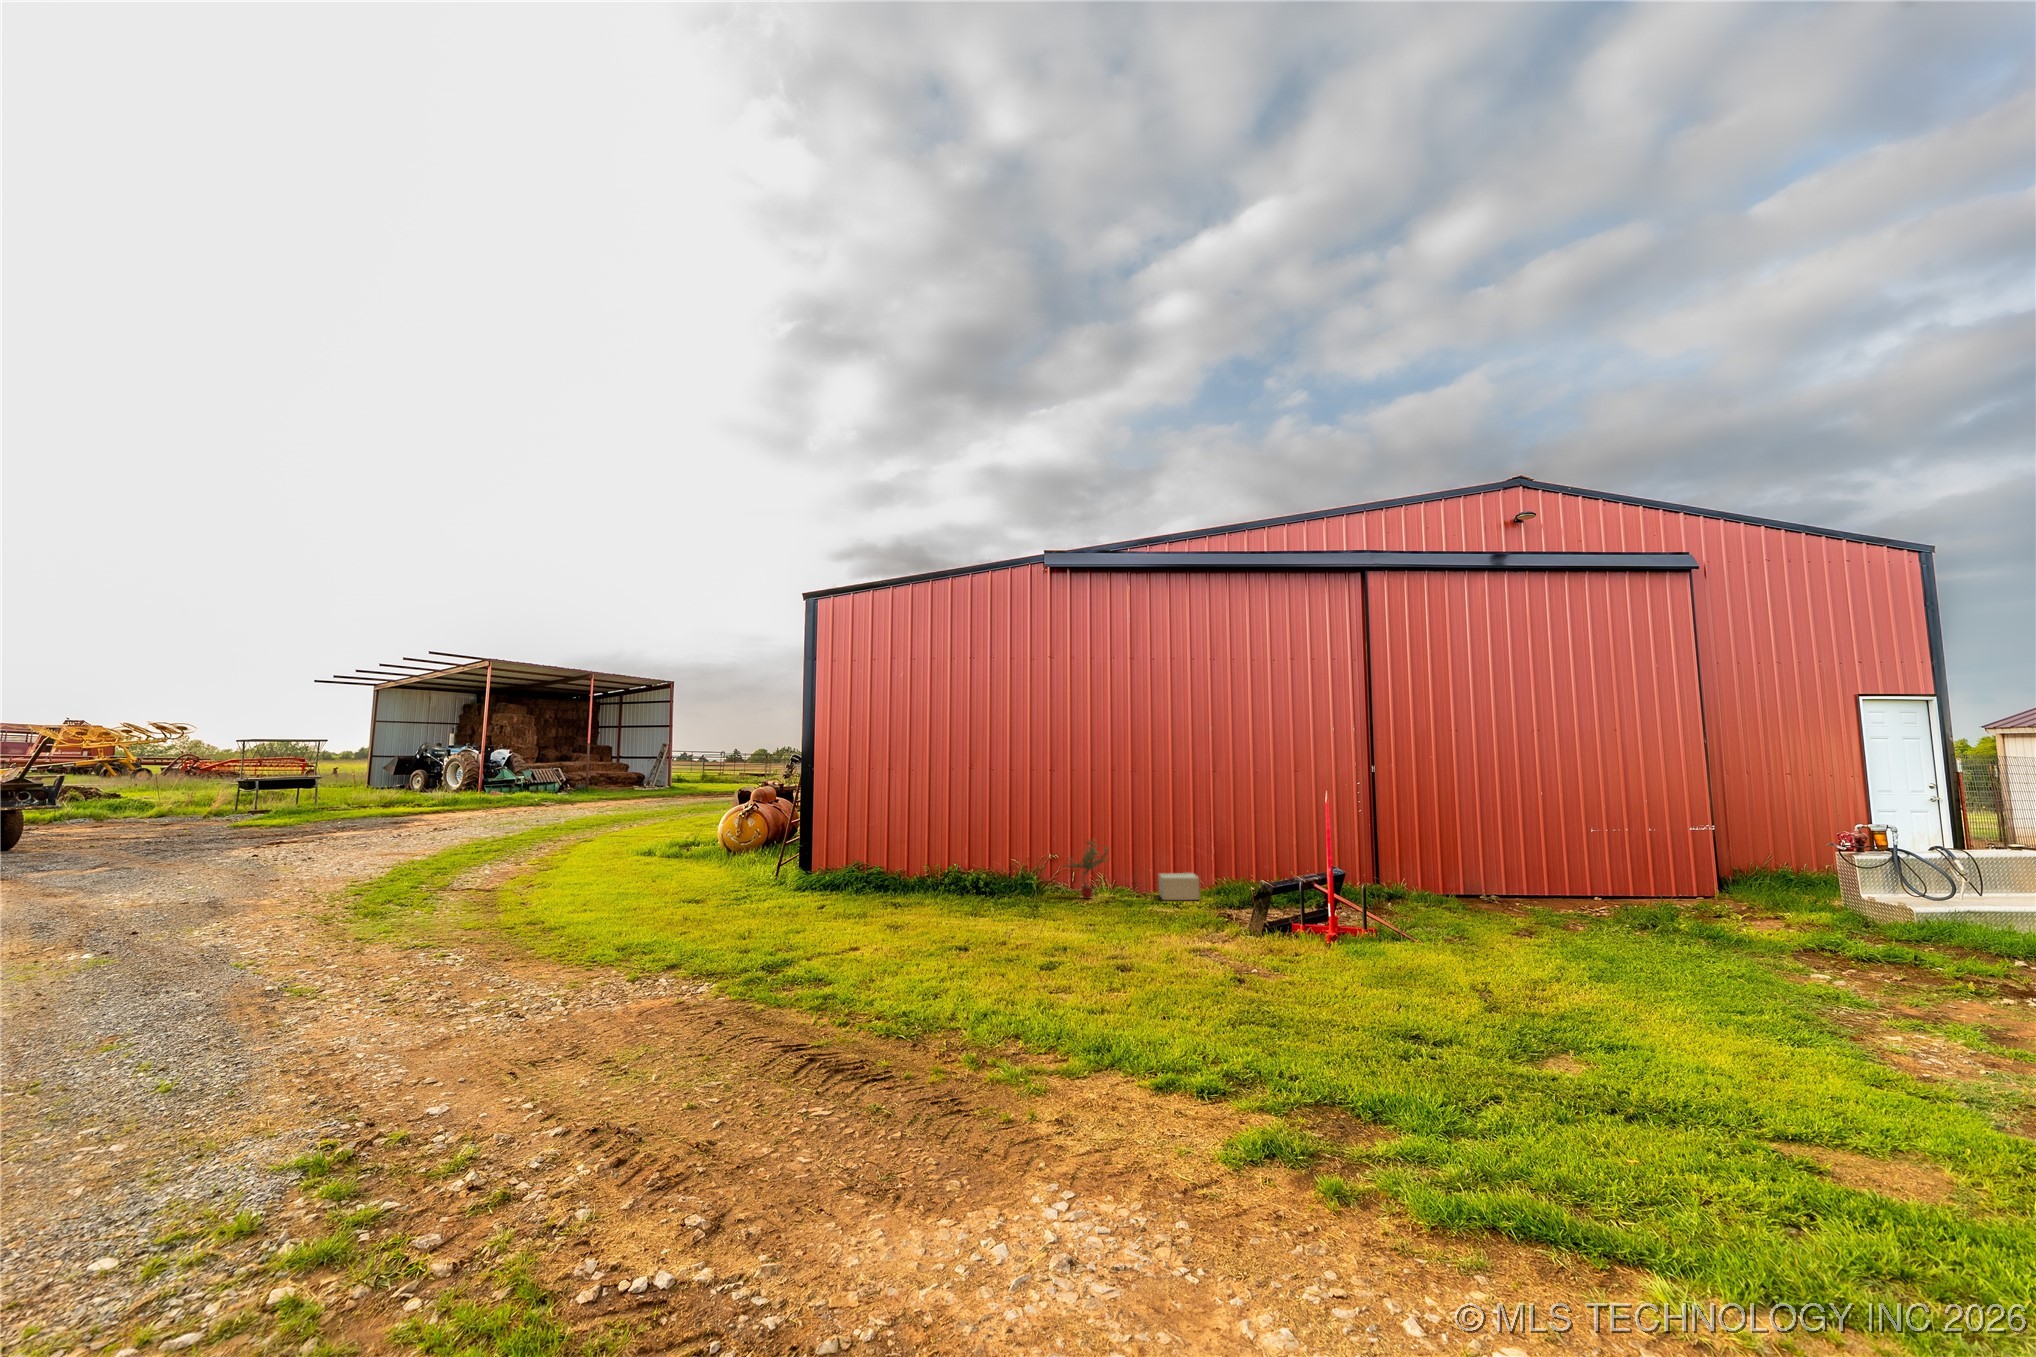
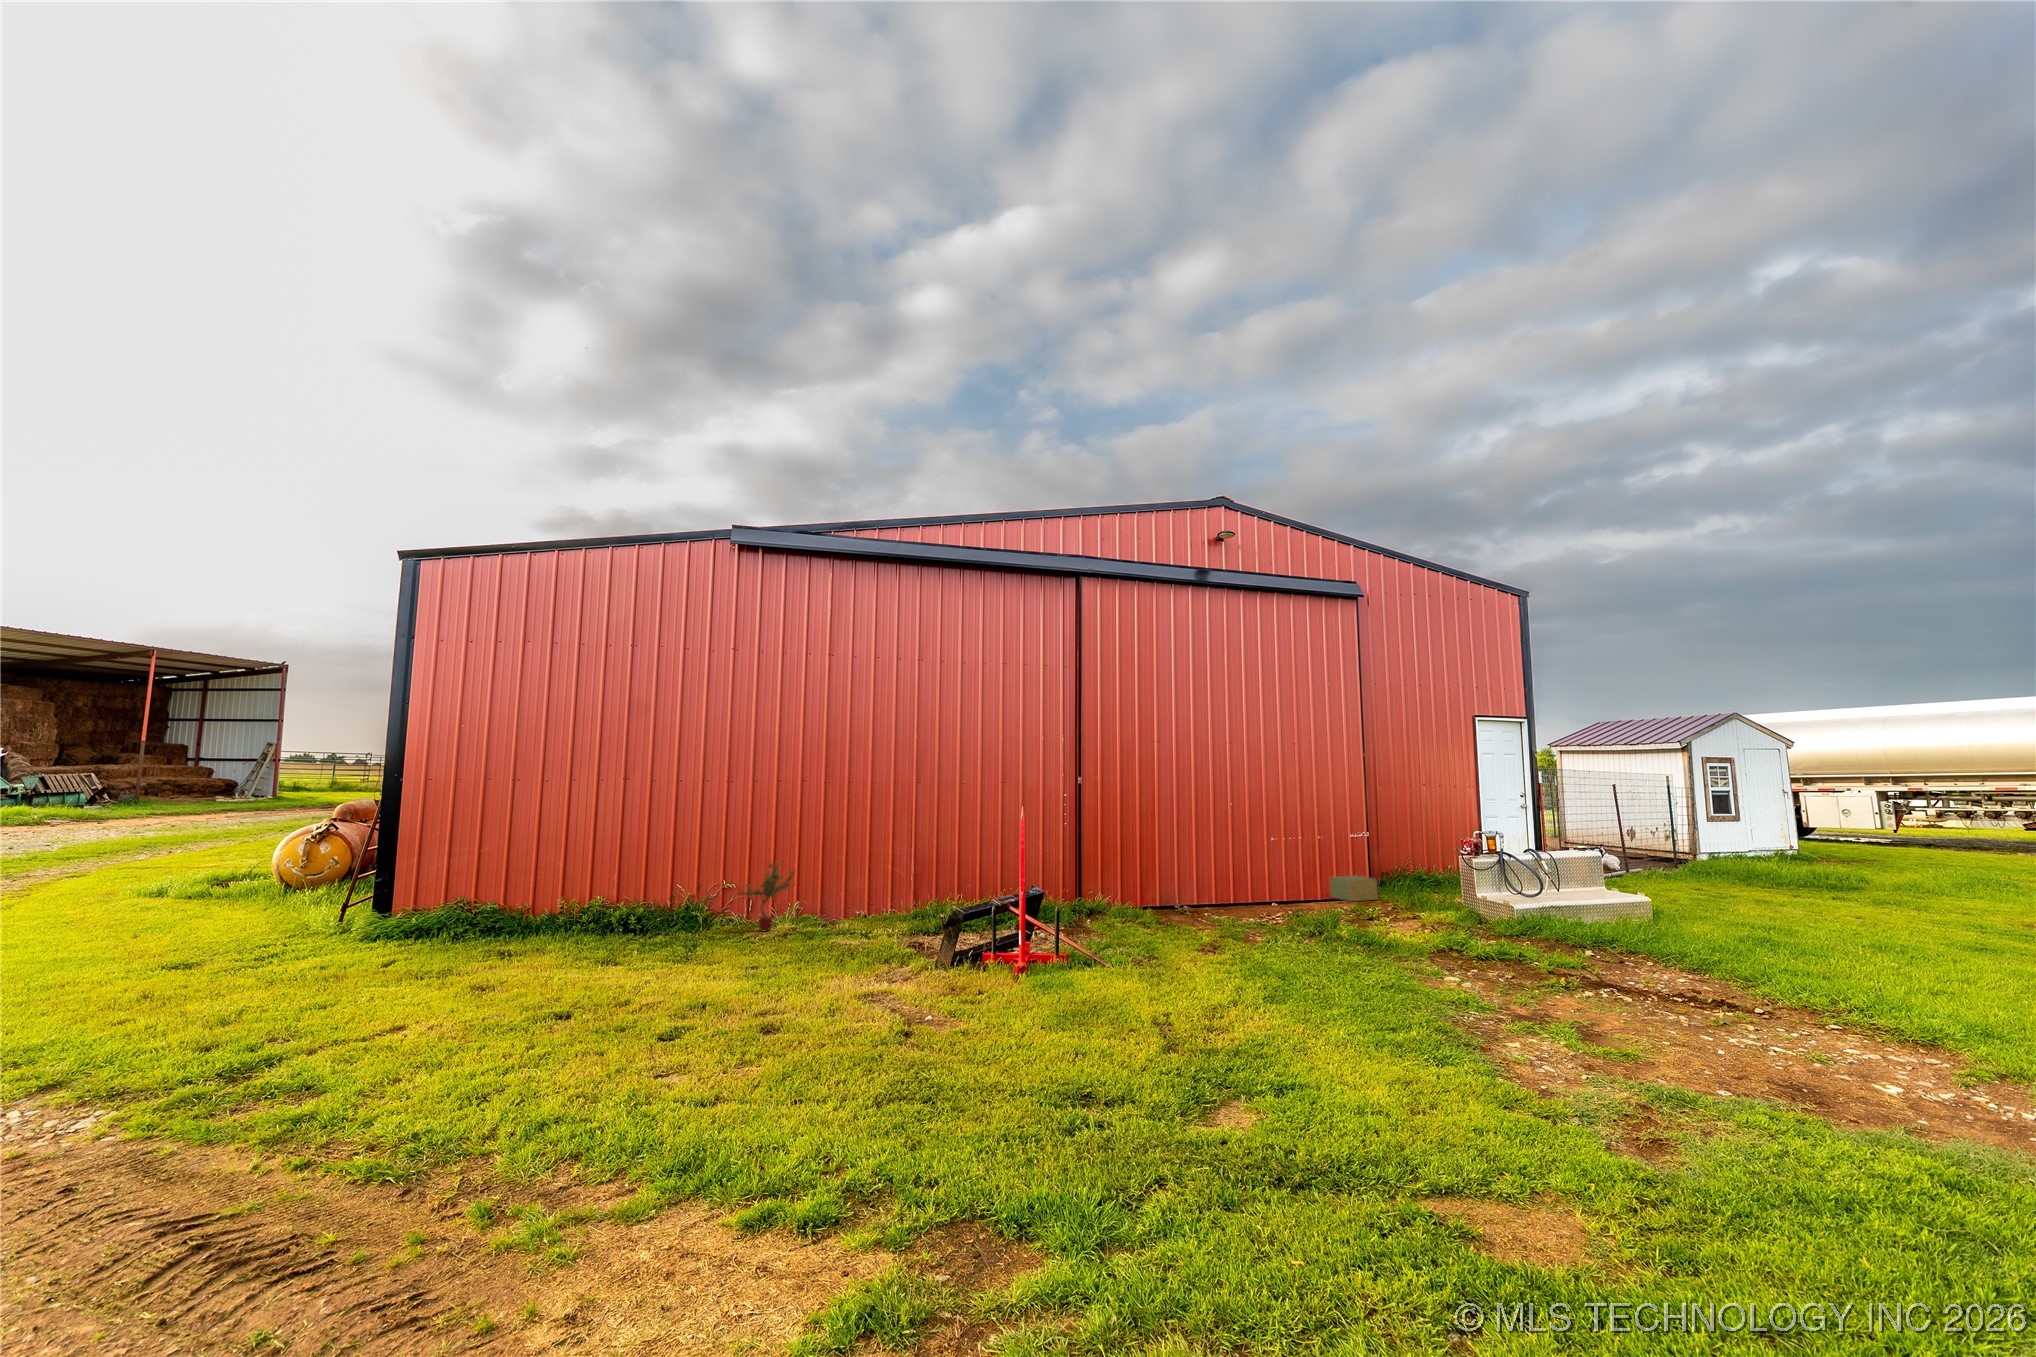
storage box: present [1158,873,1200,900] -> present [1330,875,1378,901]

